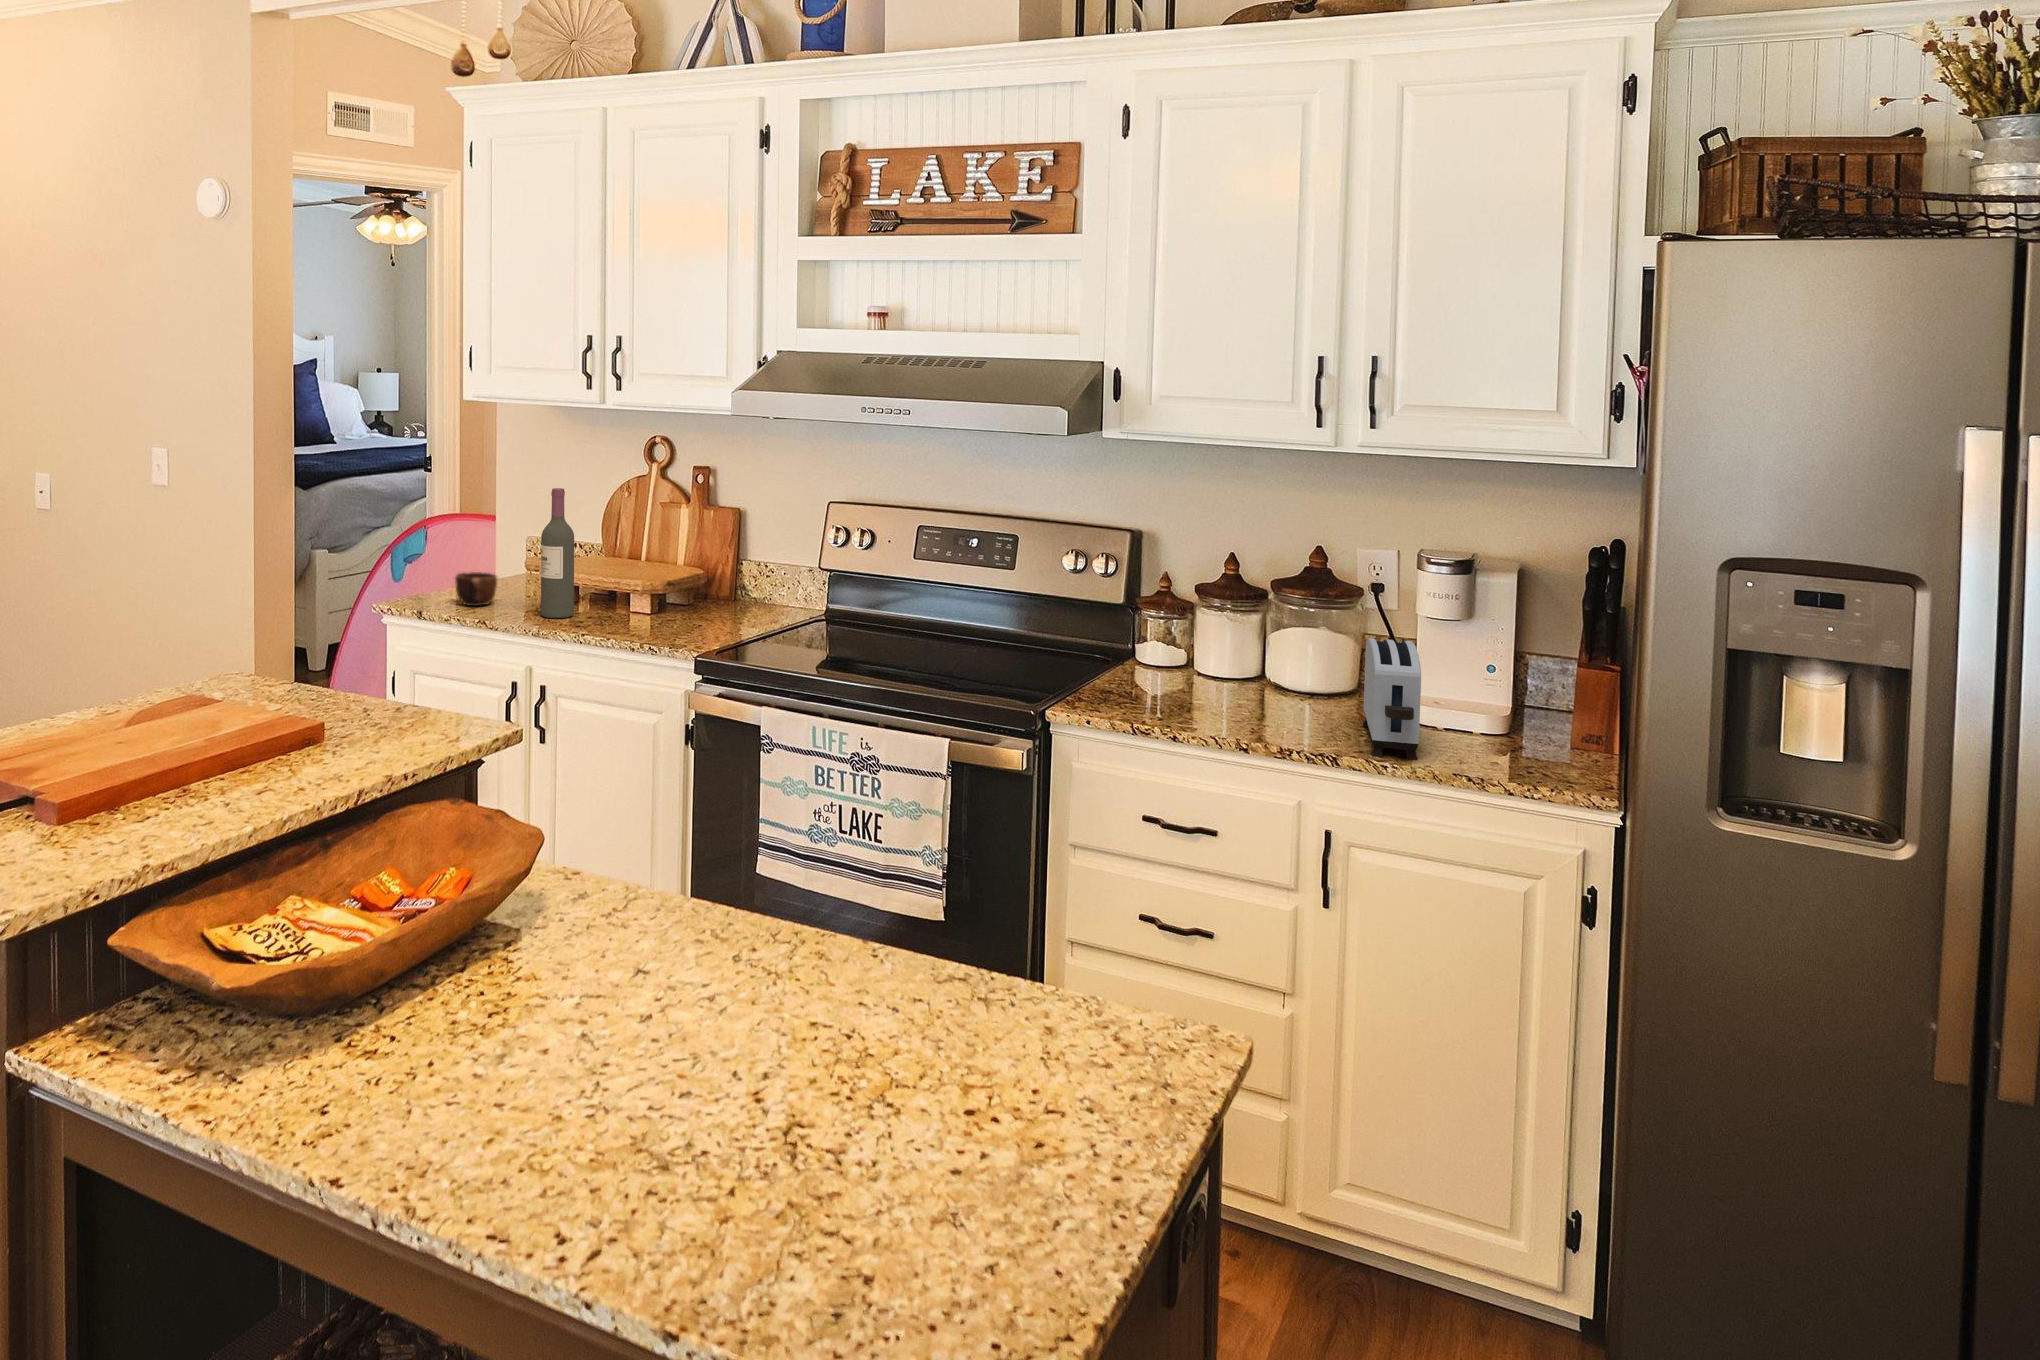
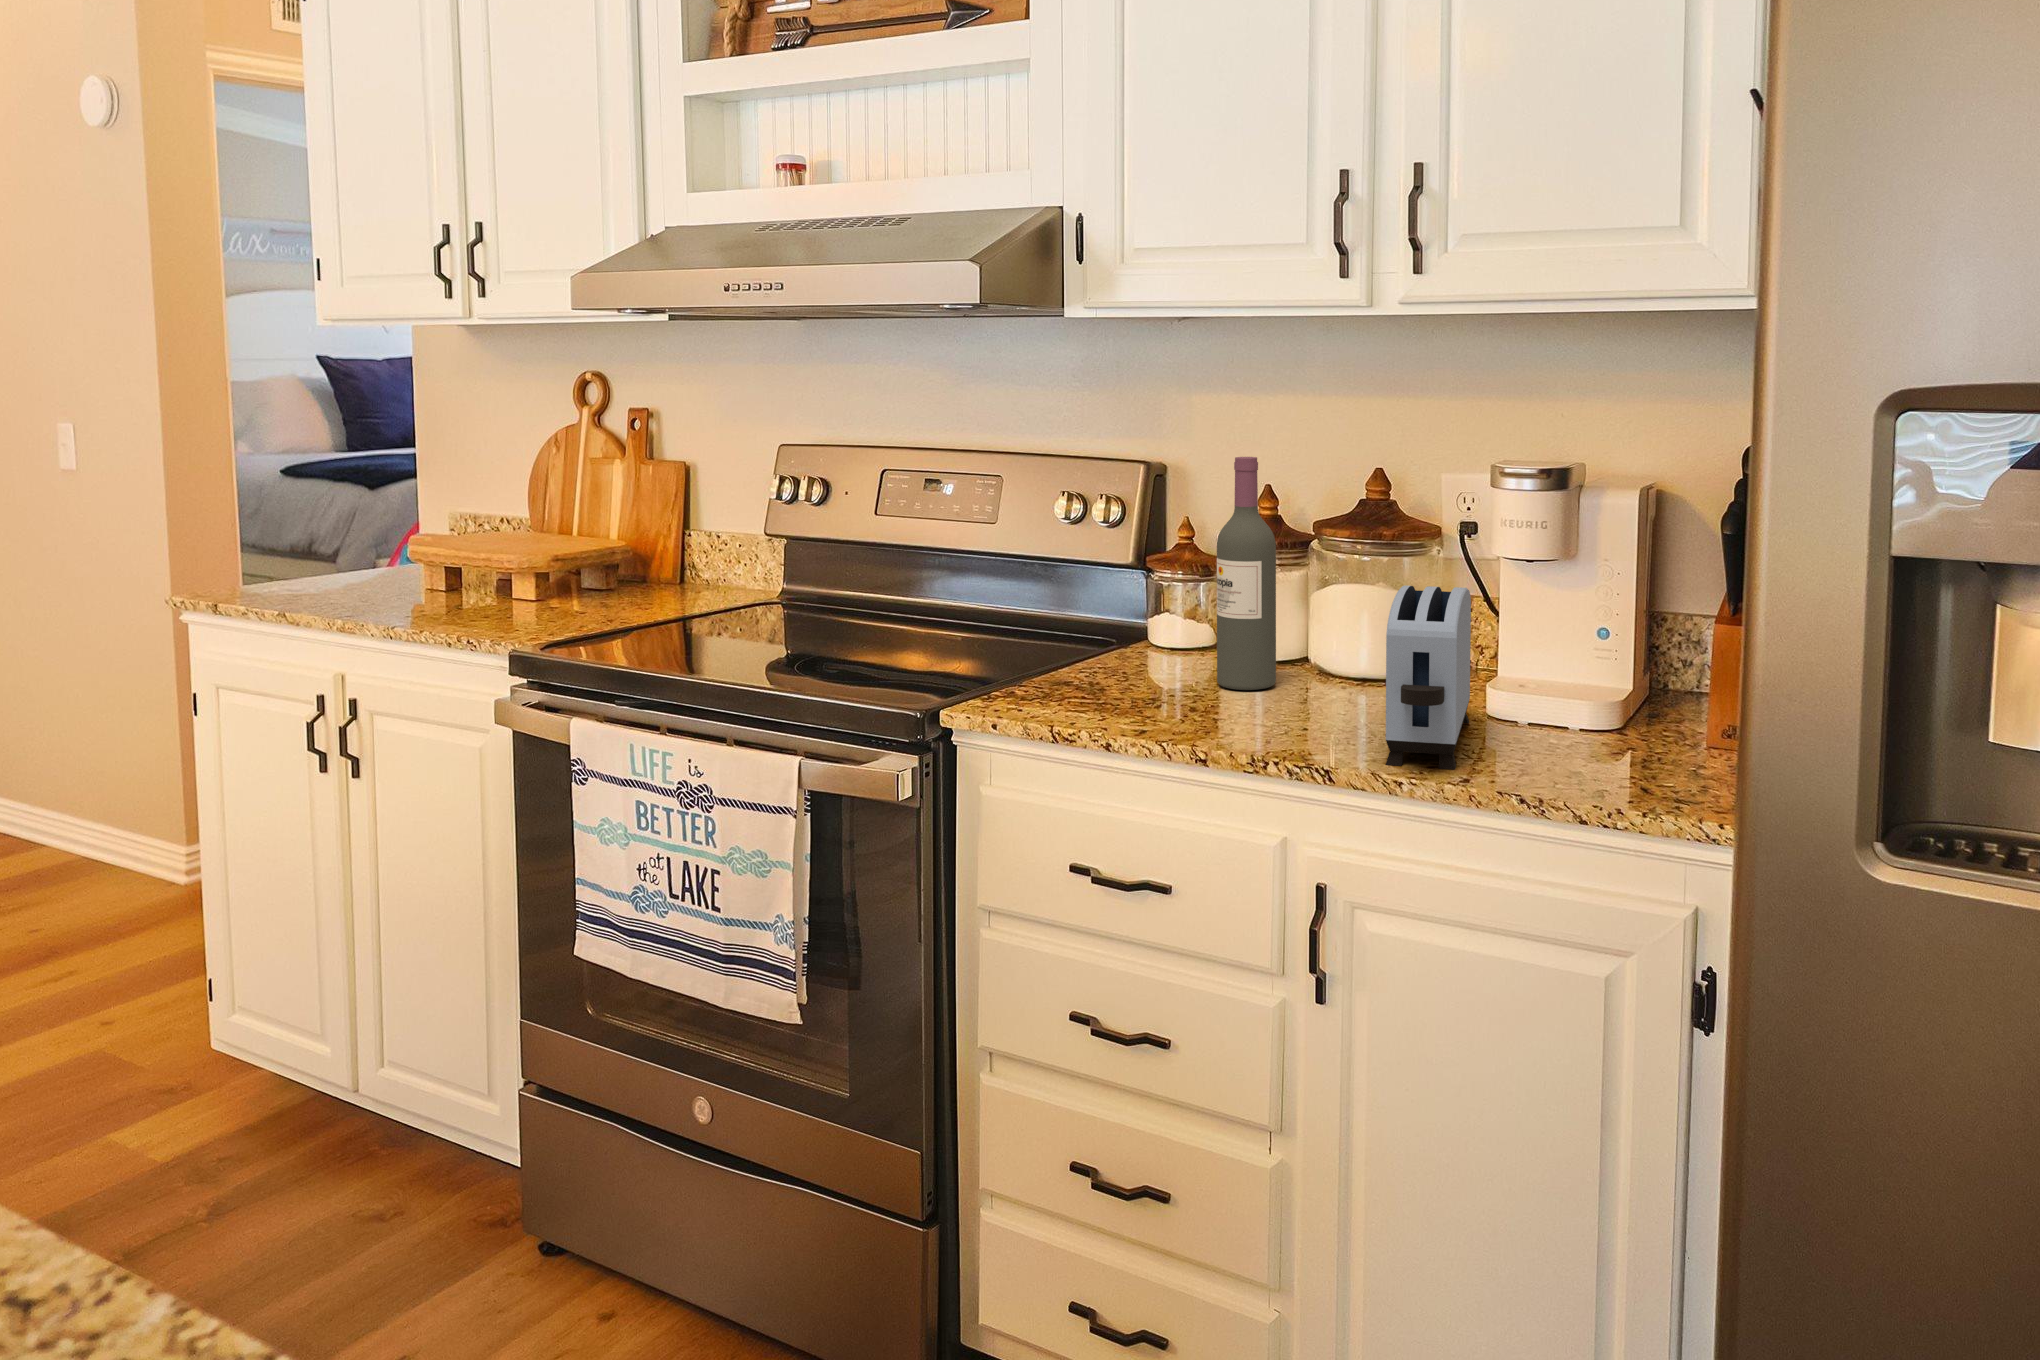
wine bottle: present [541,488,574,618] -> present [1217,457,1276,690]
mug: present [455,572,497,606] -> none [275,551,338,596]

